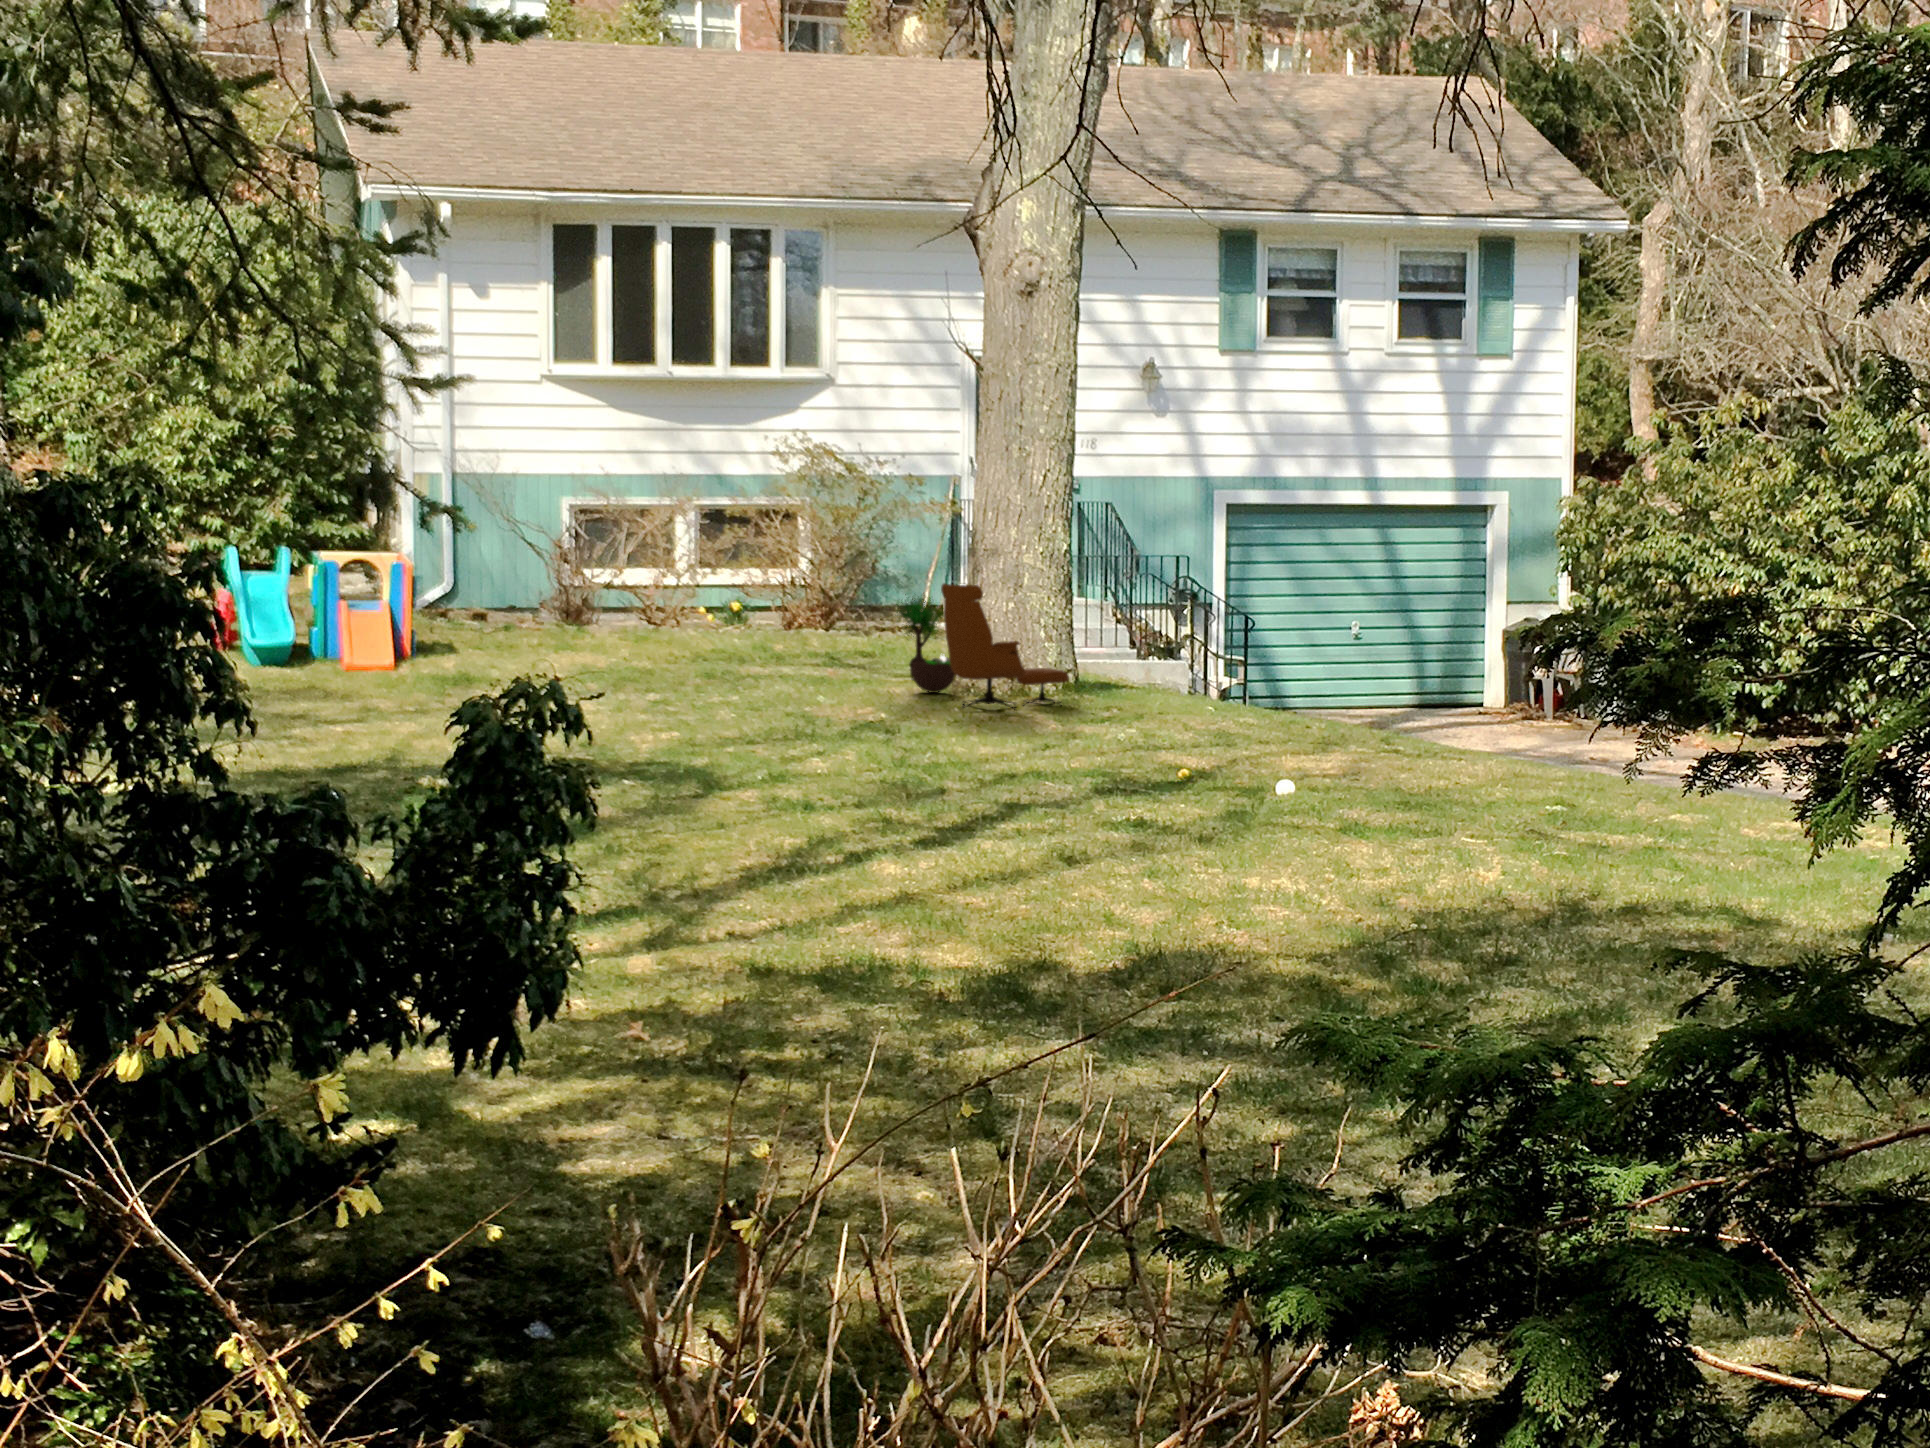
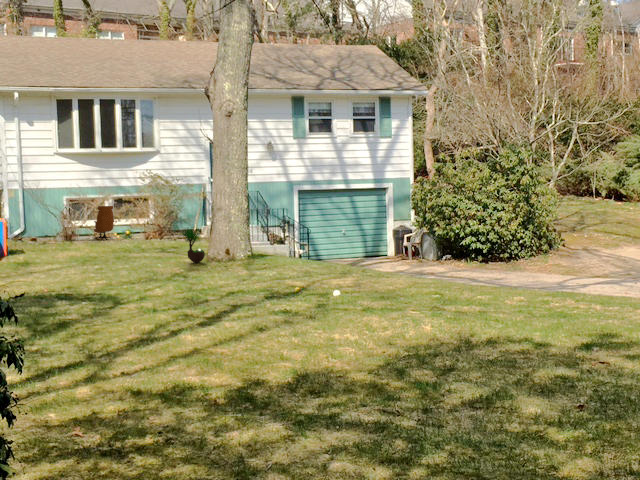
lounge chair: present [941,583,1069,710] -> present [94,206,114,239]

